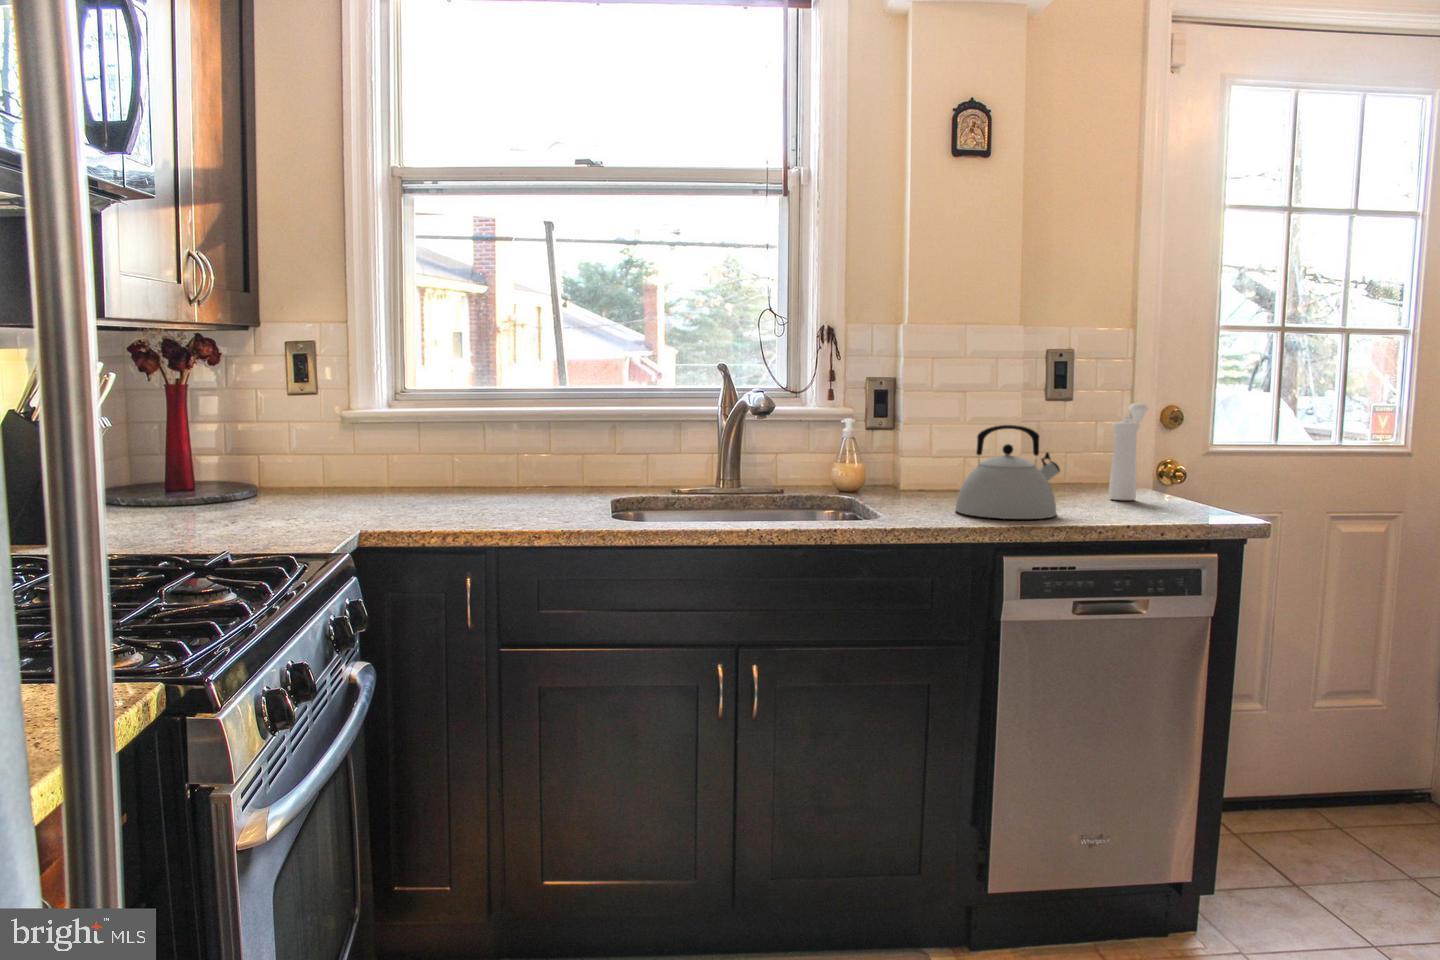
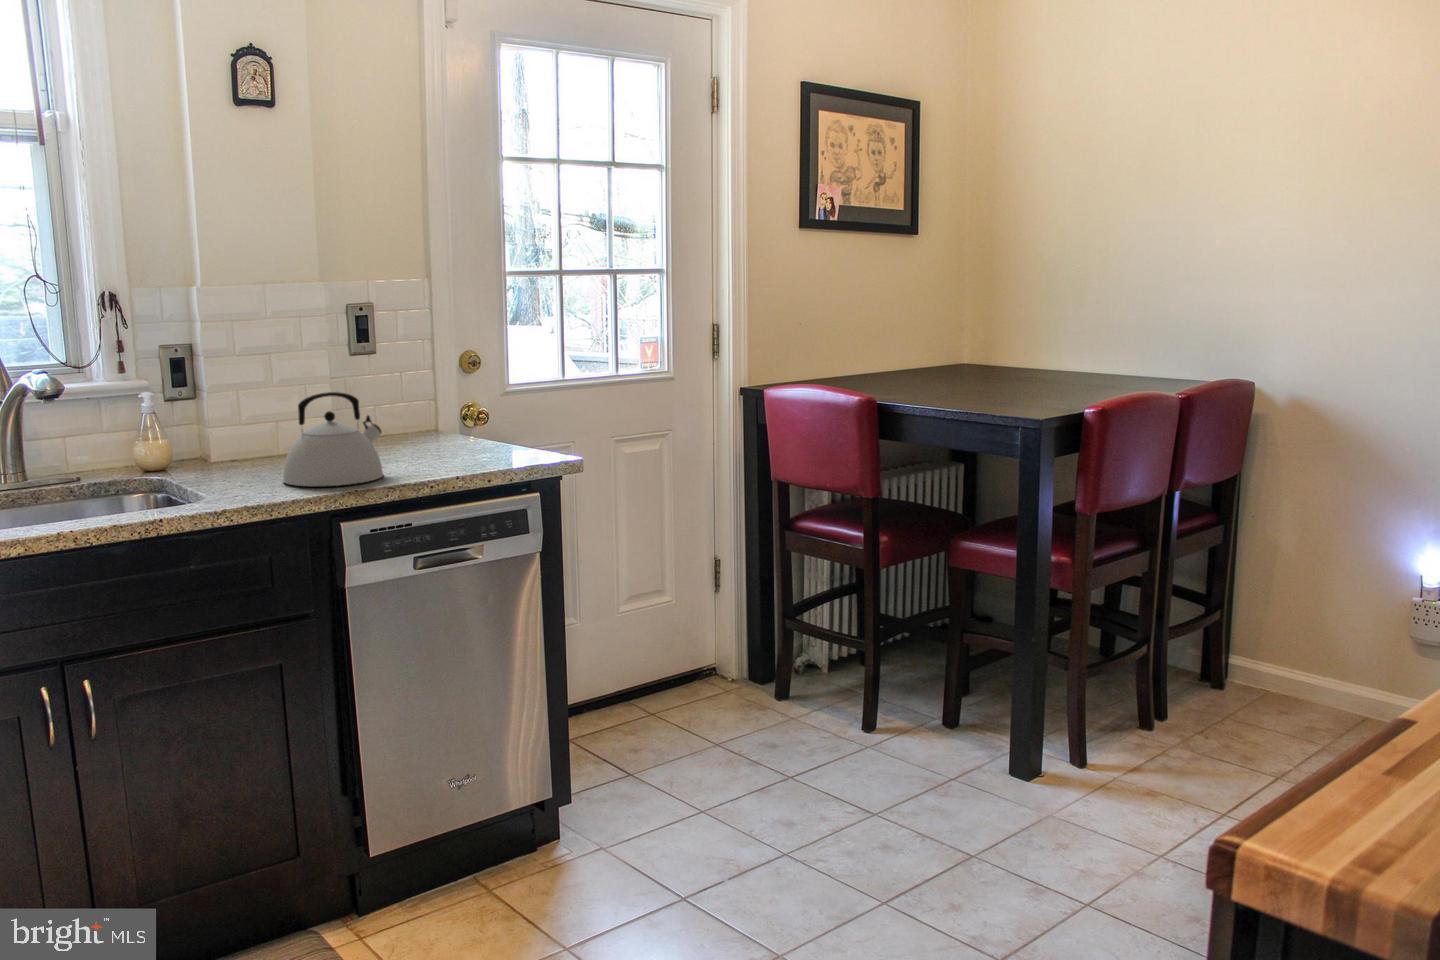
pepper mill: present [1109,404,1148,500] -> none [424,356,455,451]

